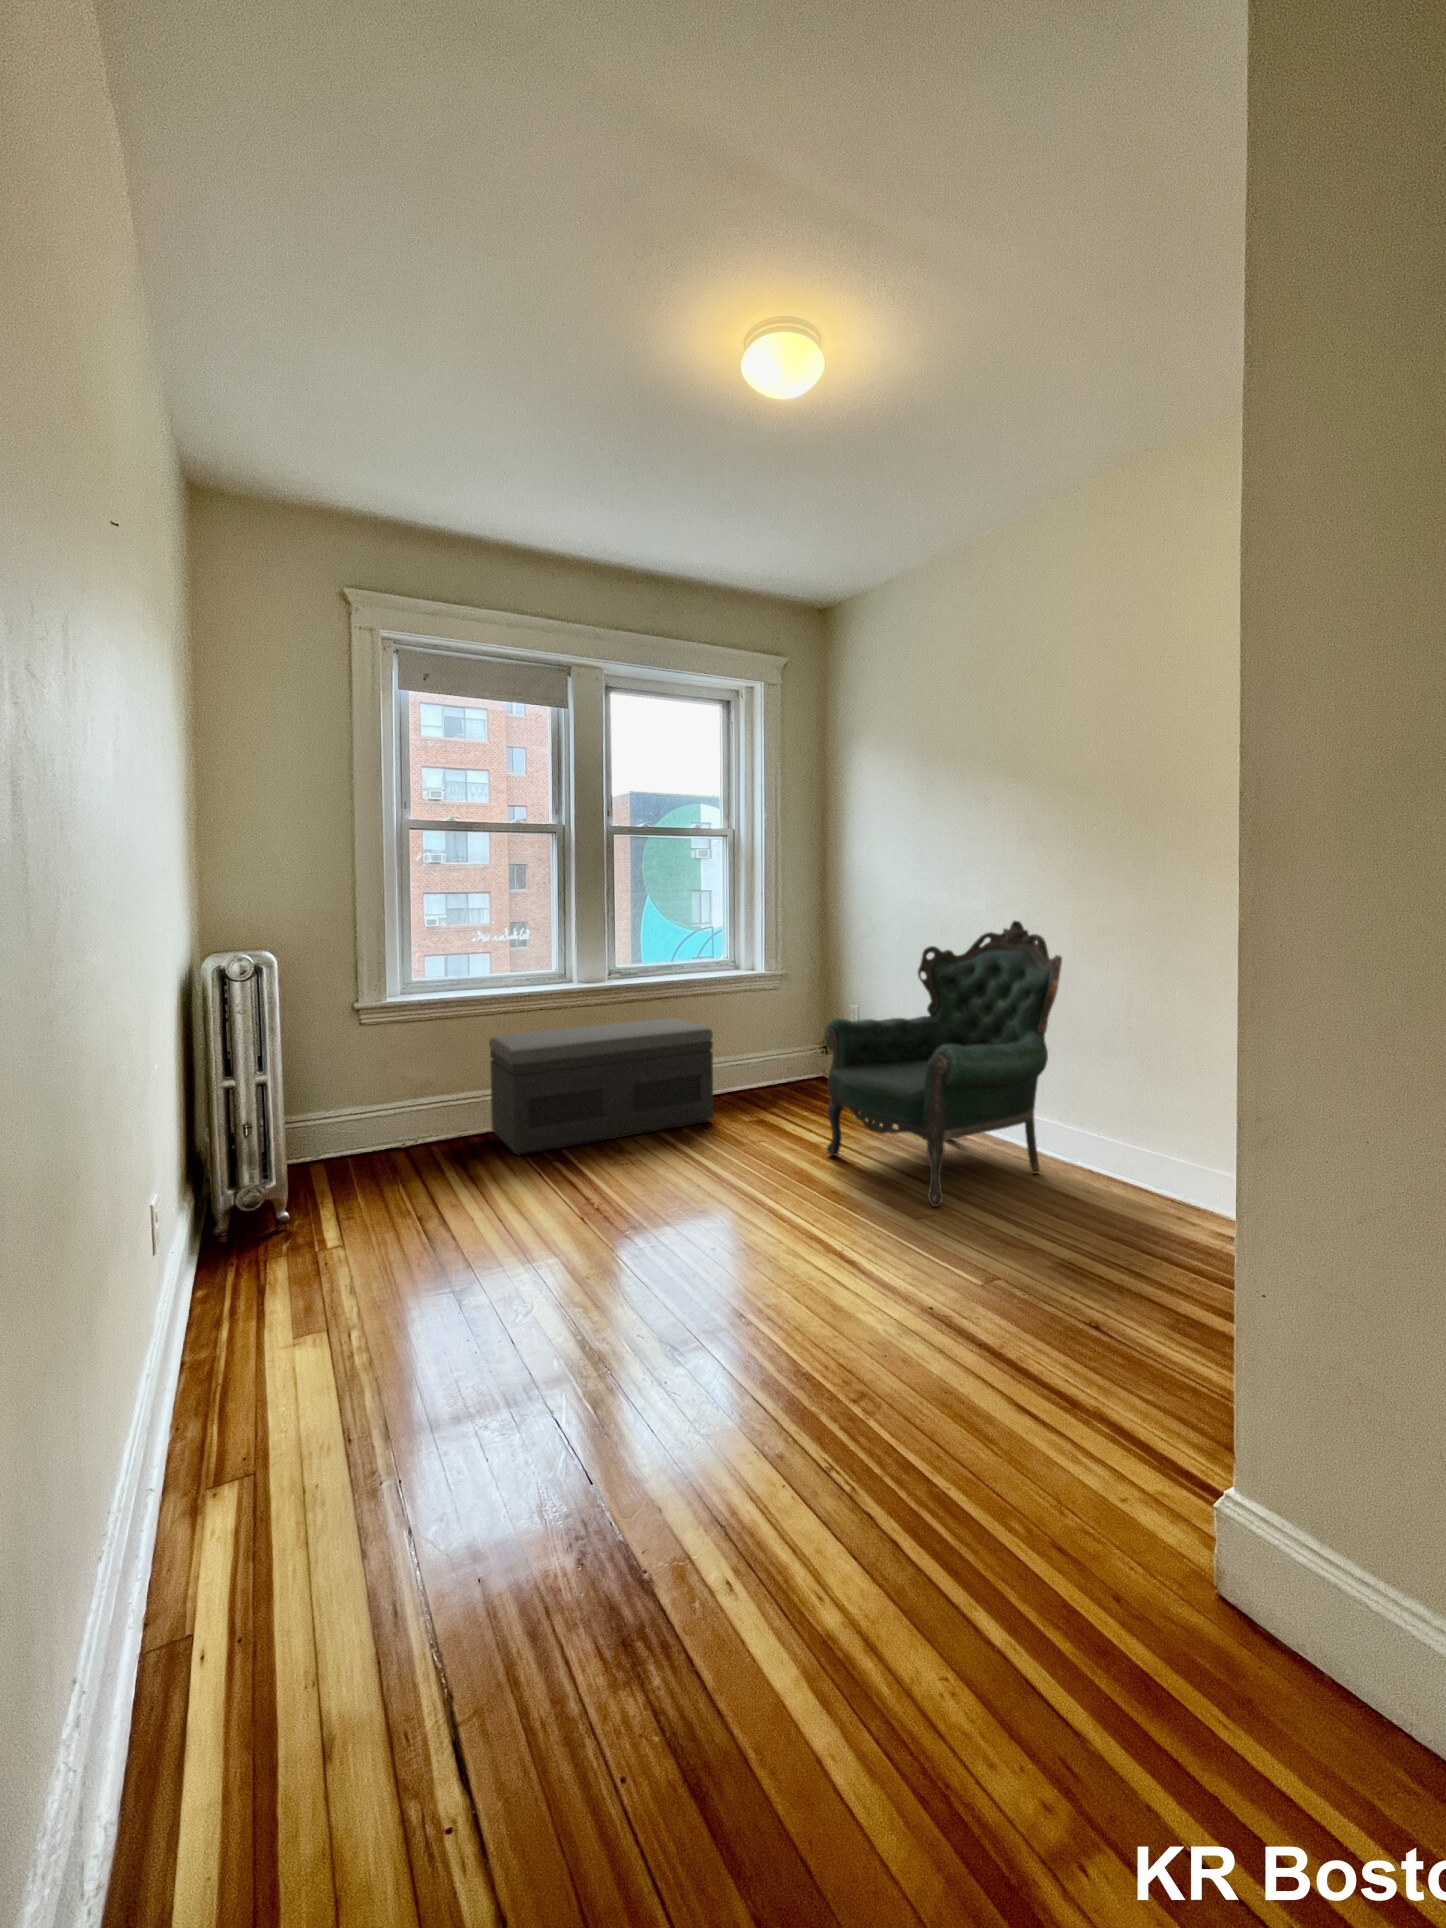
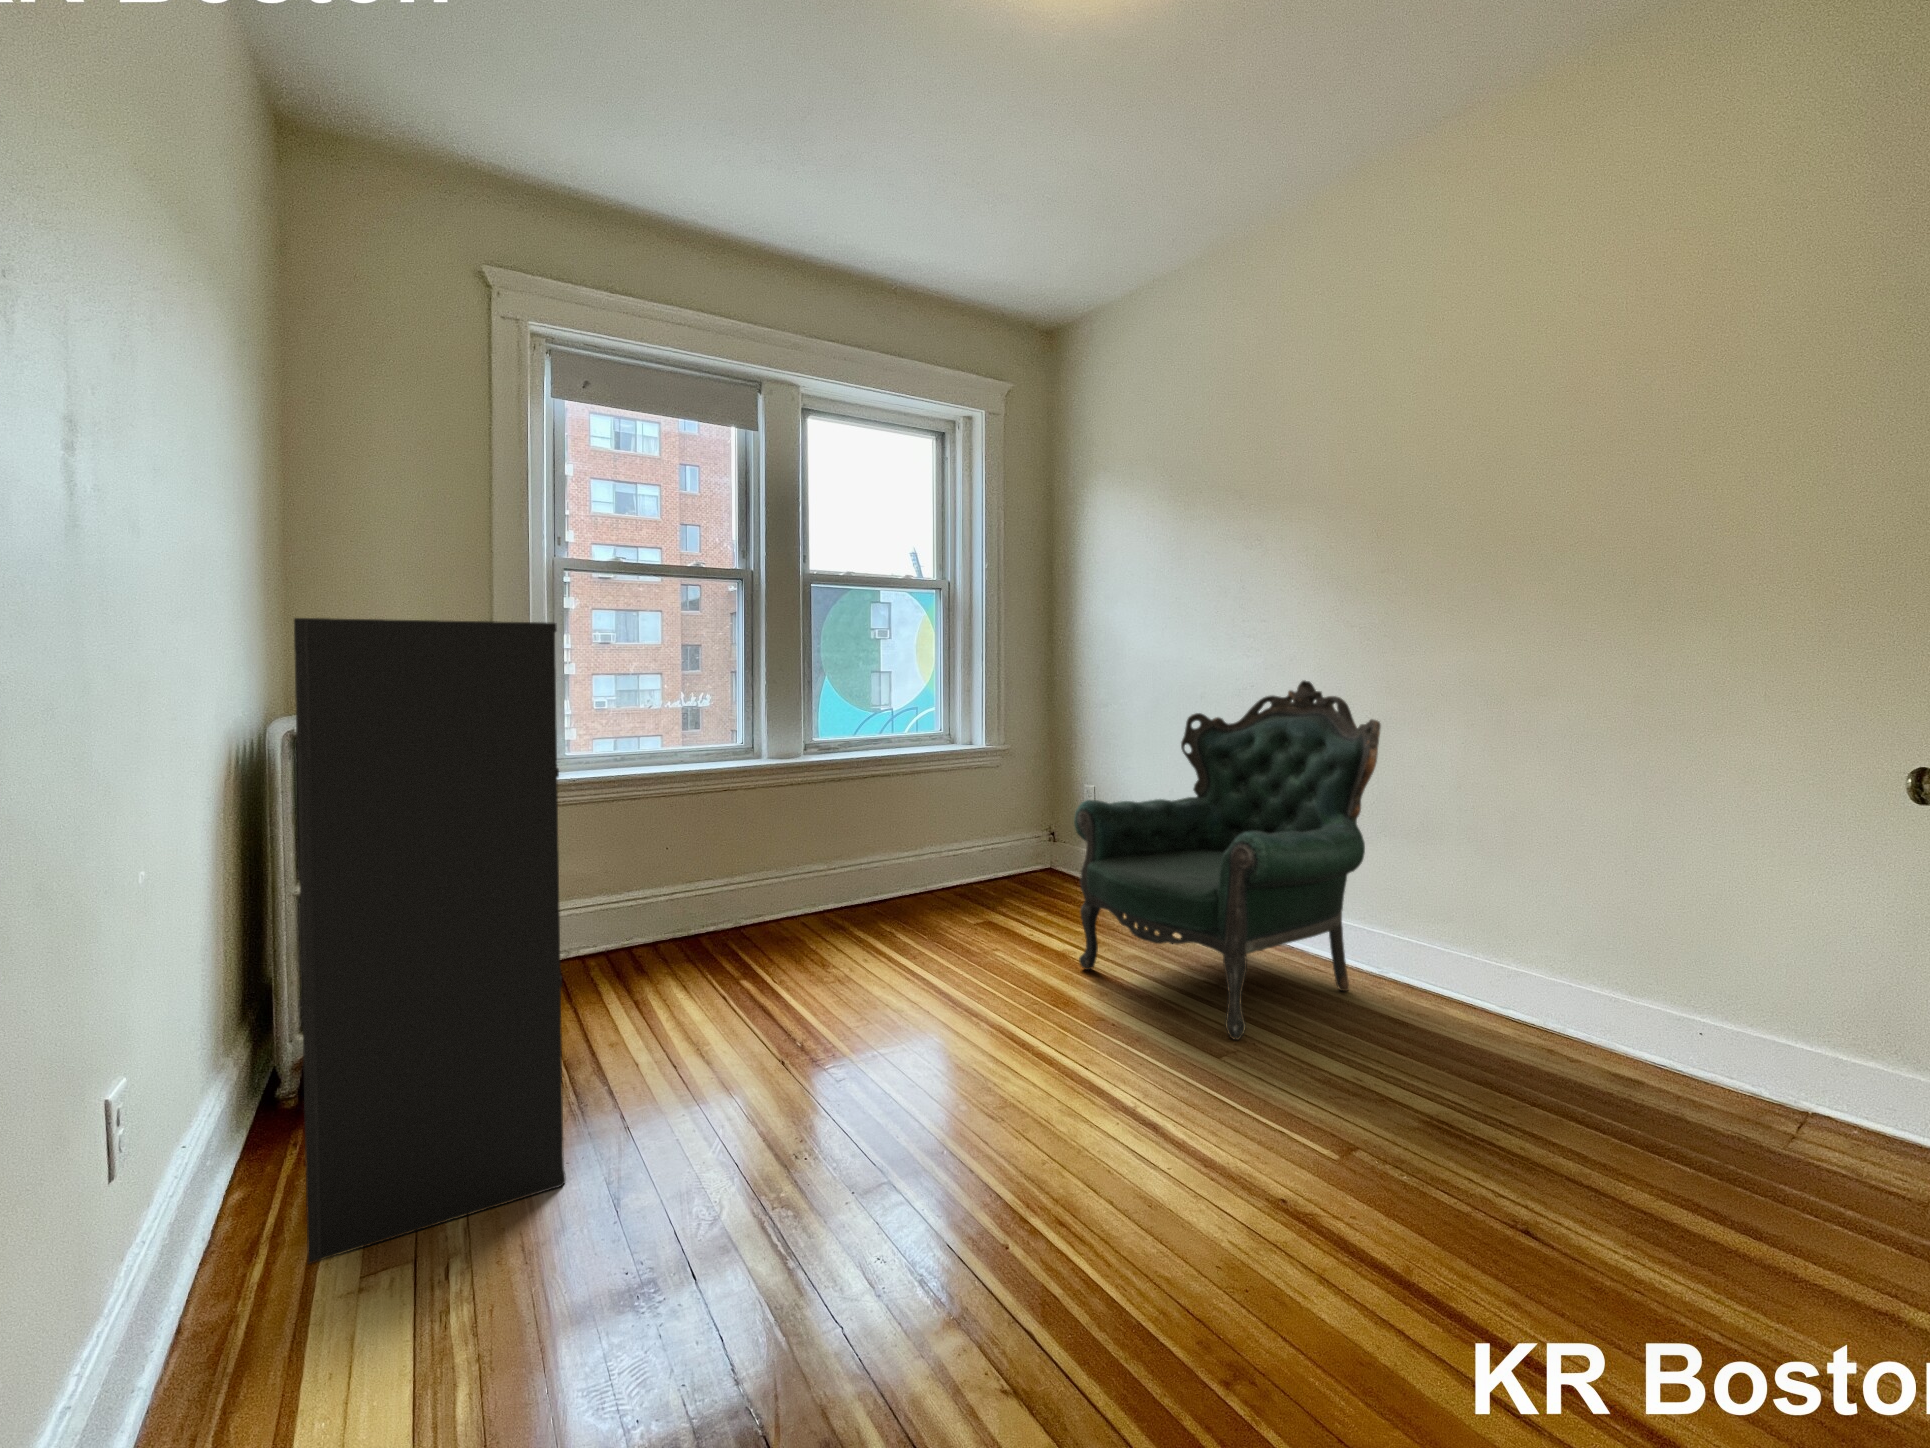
bookshelf: none [244,892,425,1333] -> present [294,618,566,1264]
storage bench: present [489,1018,713,1155] -> none [659,801,932,973]

